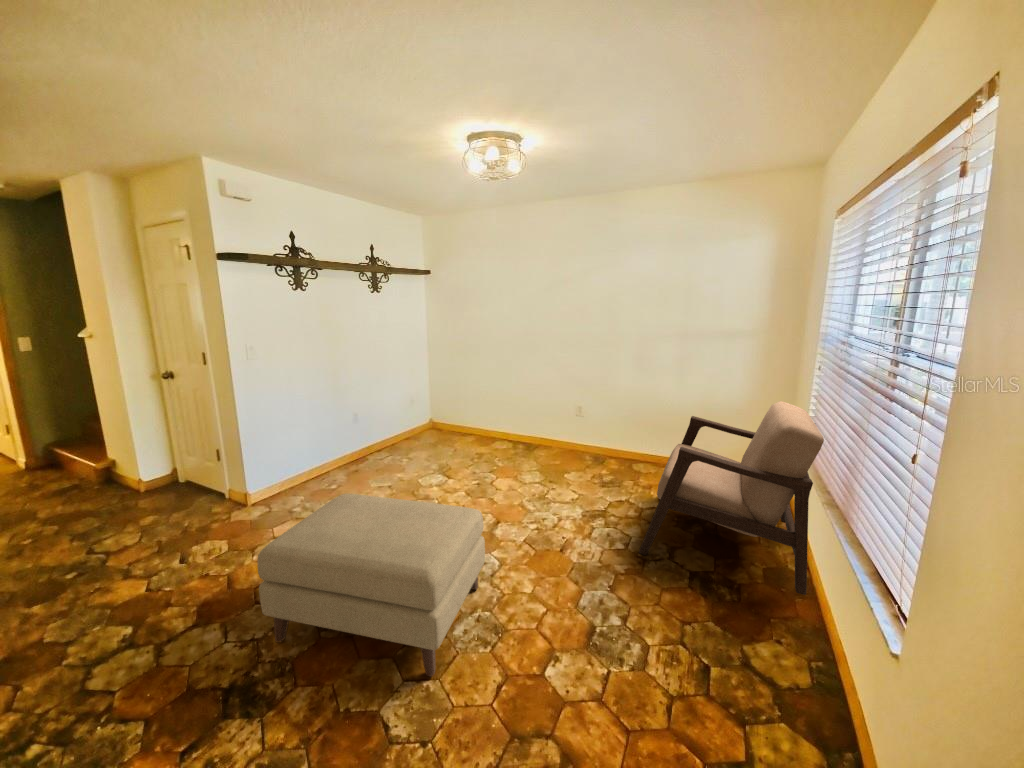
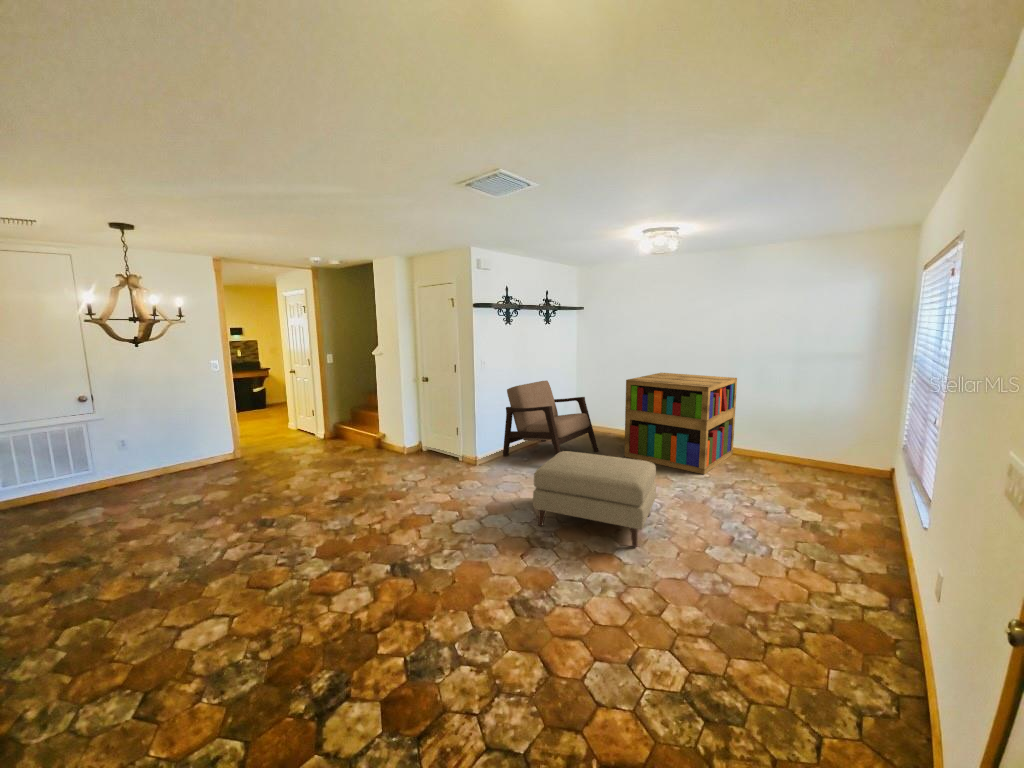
bookshelf: none [472,356,614,495] -> present [624,373,737,474]
armchair: present [639,401,824,595] -> present [503,381,598,456]

